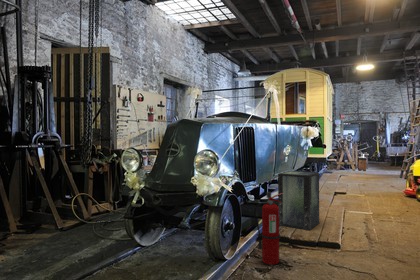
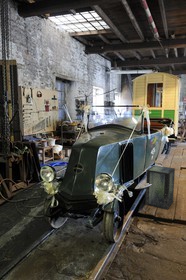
fire extinguisher: present [254,192,283,265] -> none [134,194,154,242]

